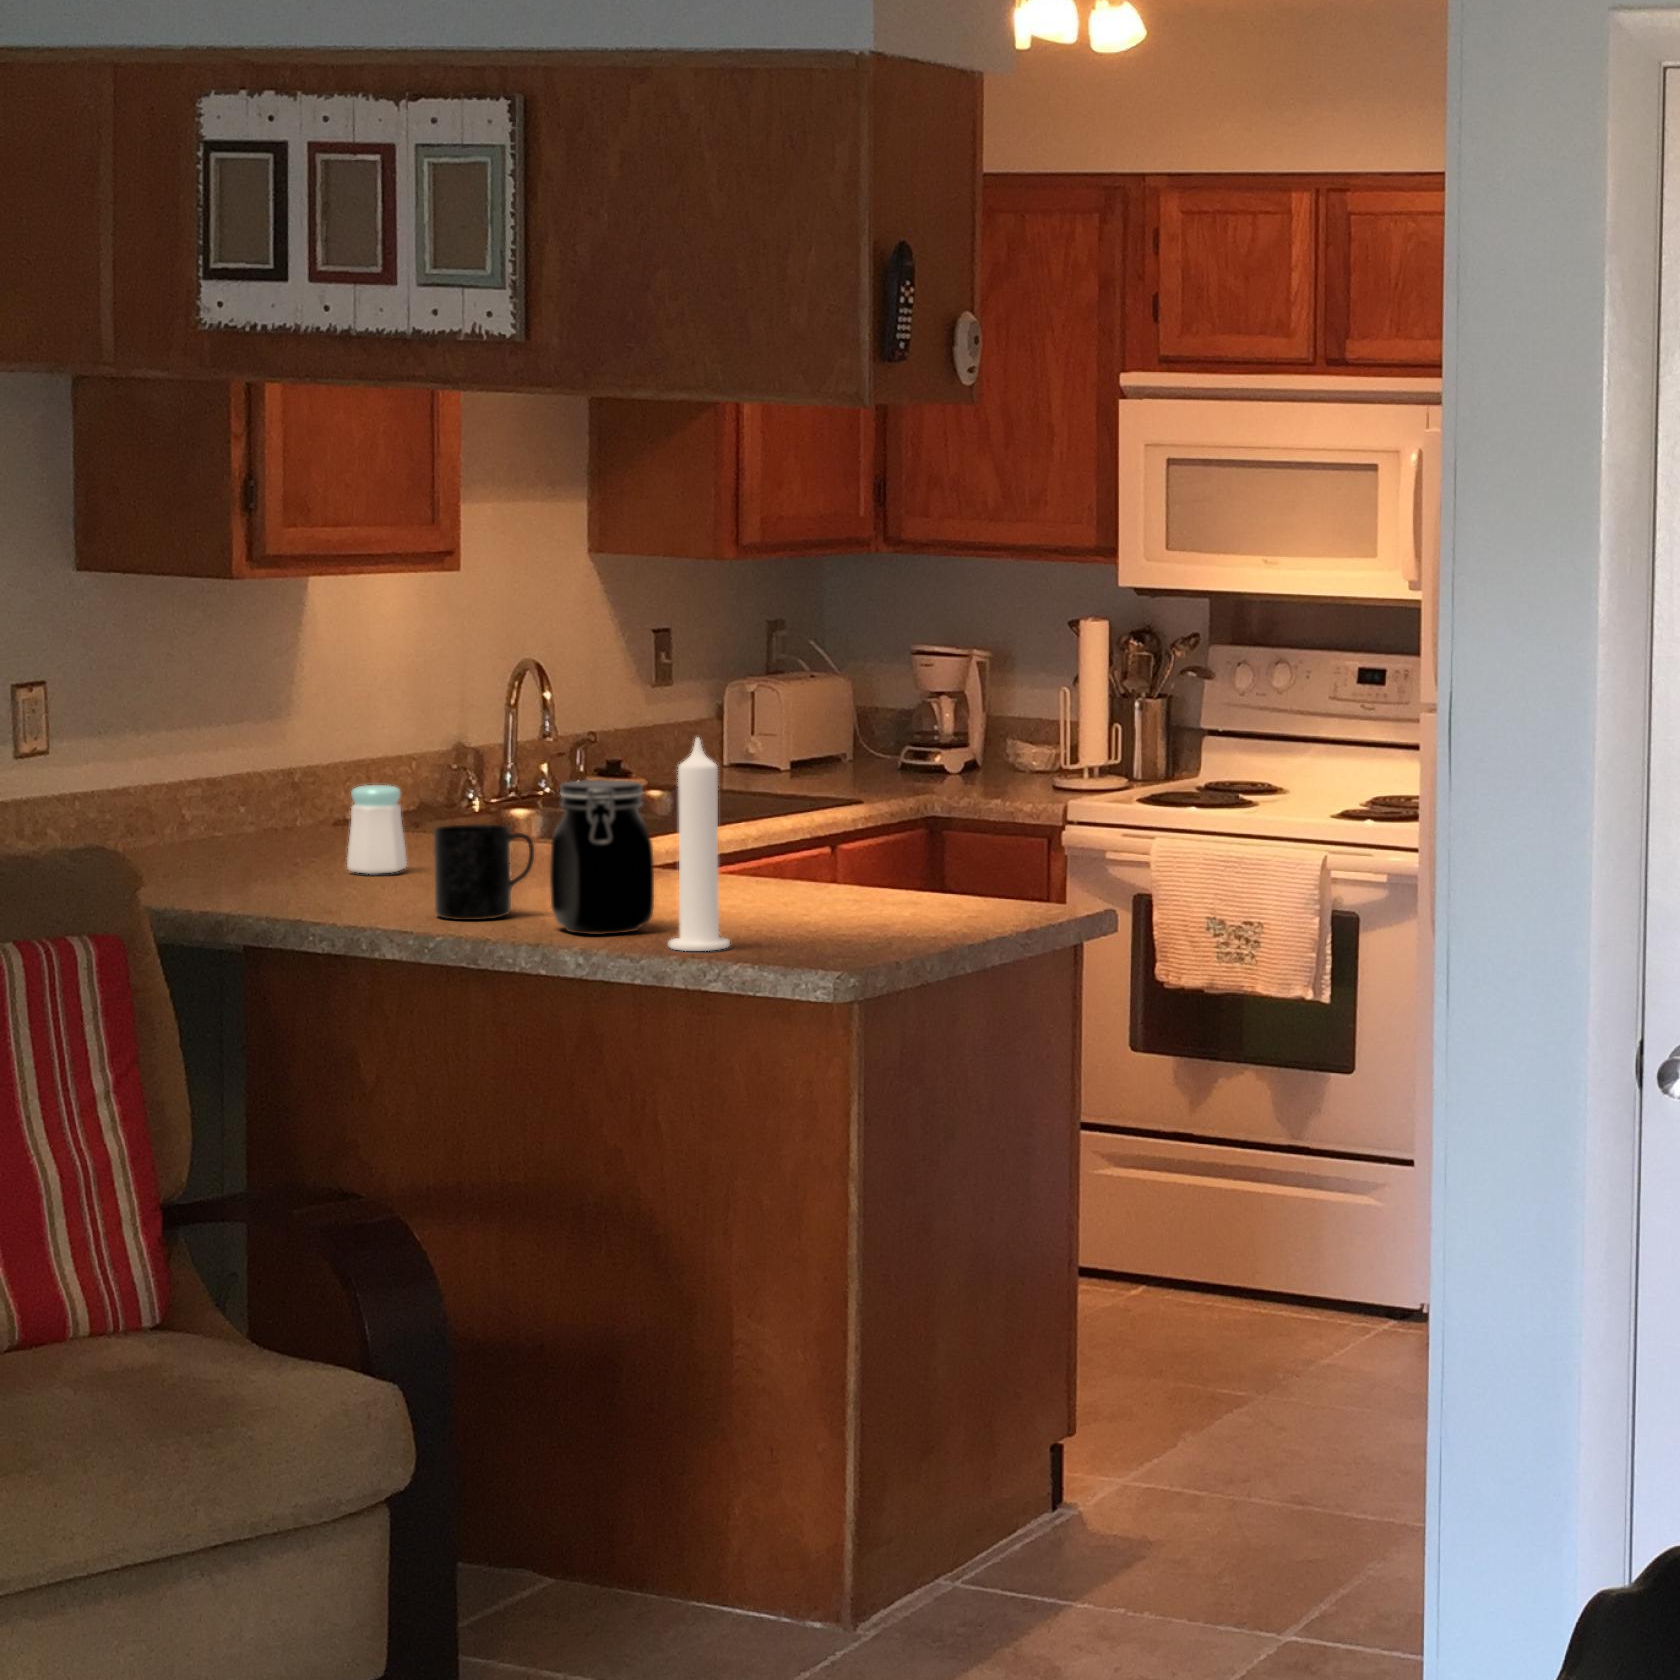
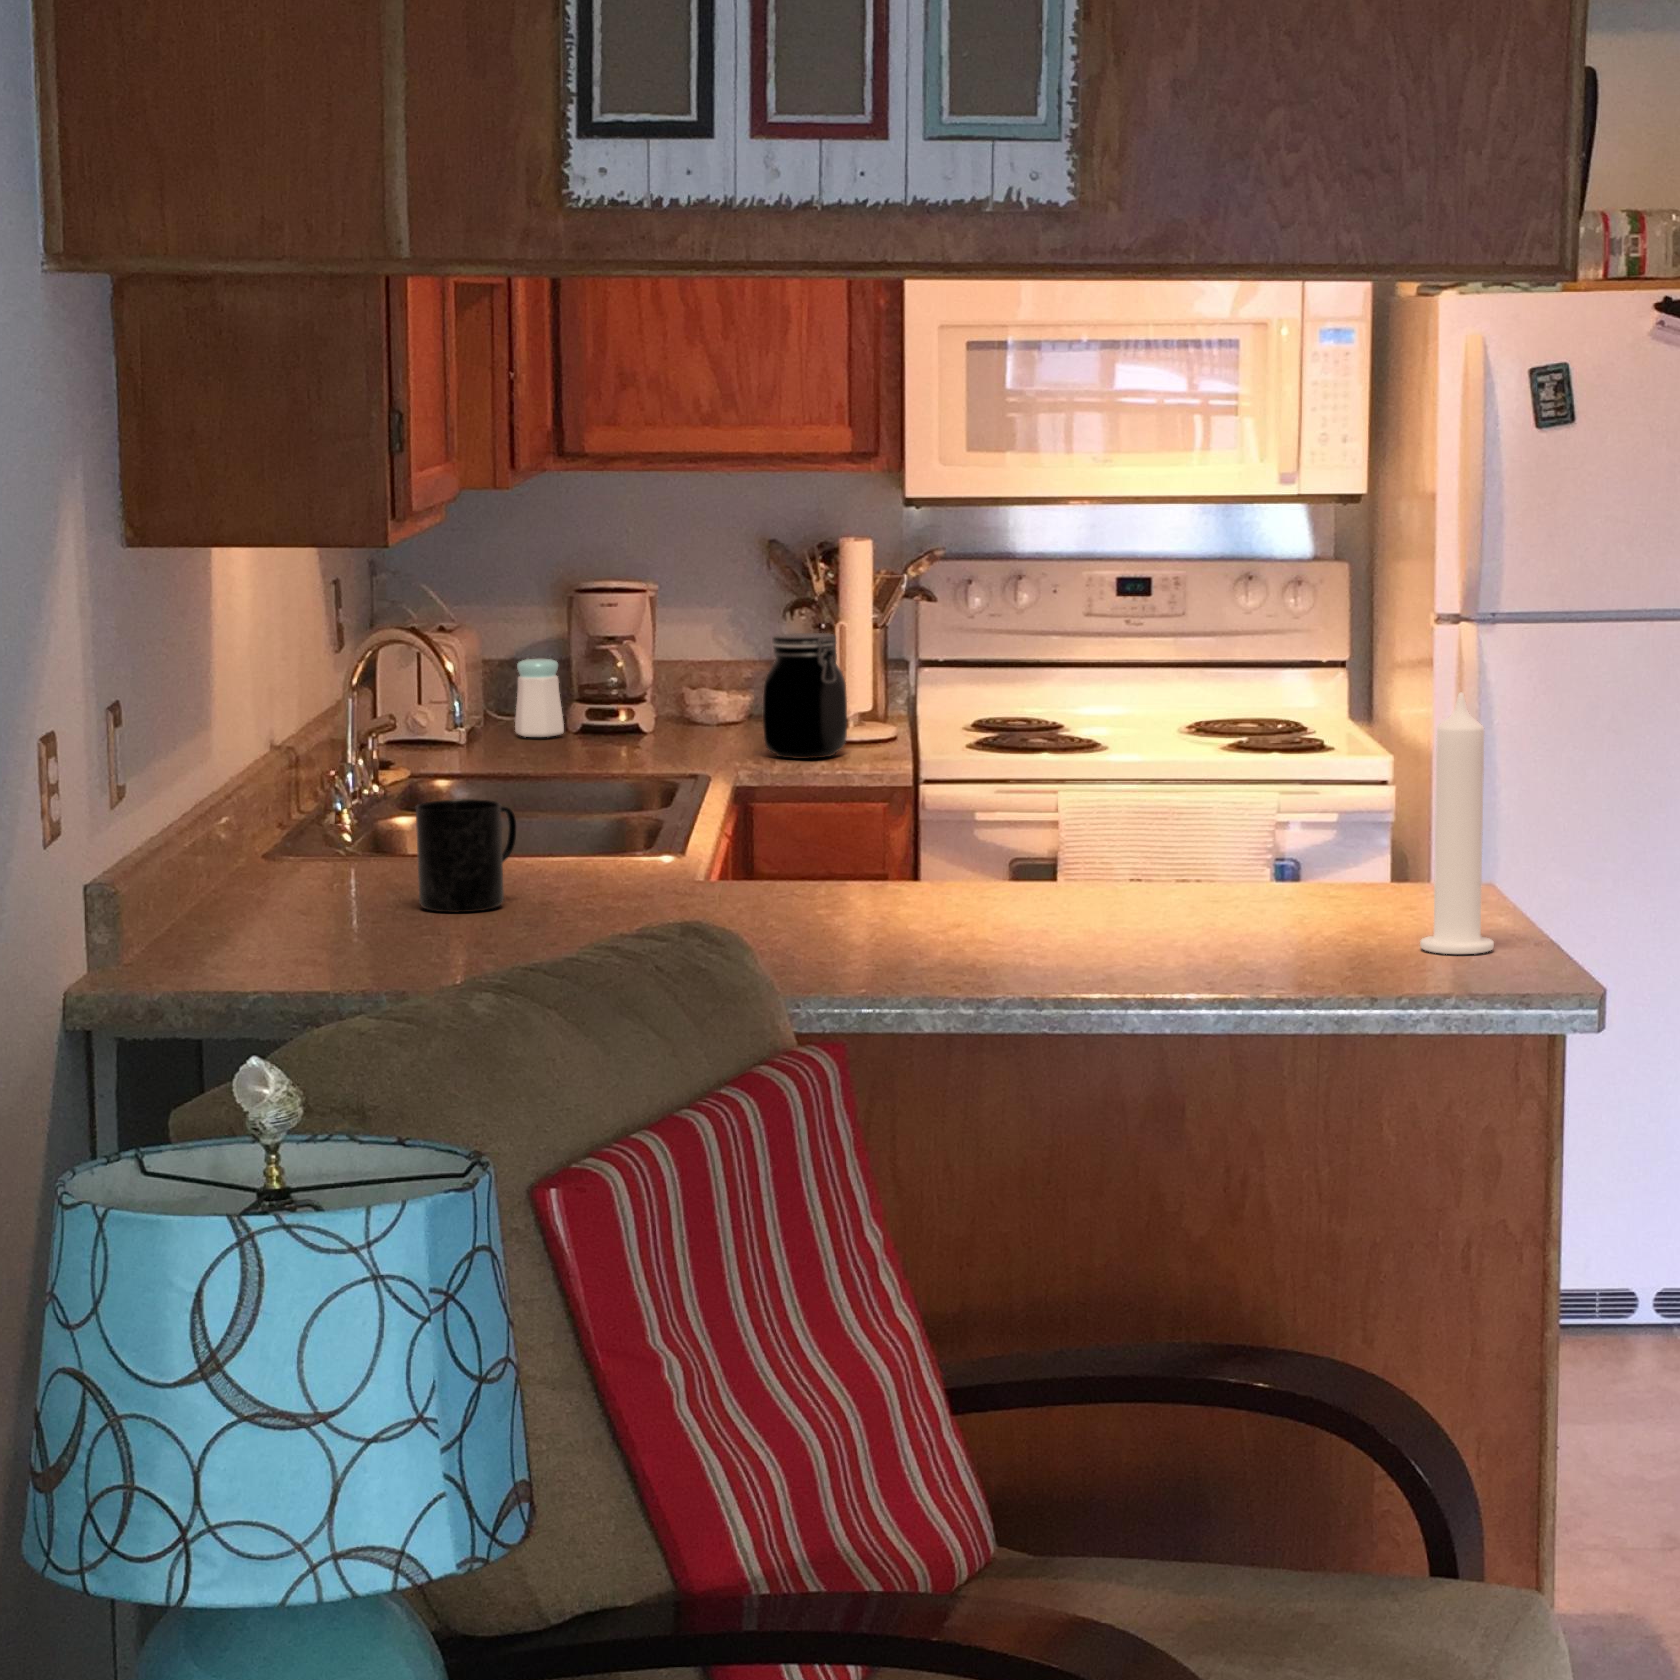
jar: present [550,780,654,935] -> present [763,633,847,759]
salt shaker: present [347,785,407,874] -> present [515,659,564,737]
mug: present [434,824,534,920] -> present [416,799,516,912]

